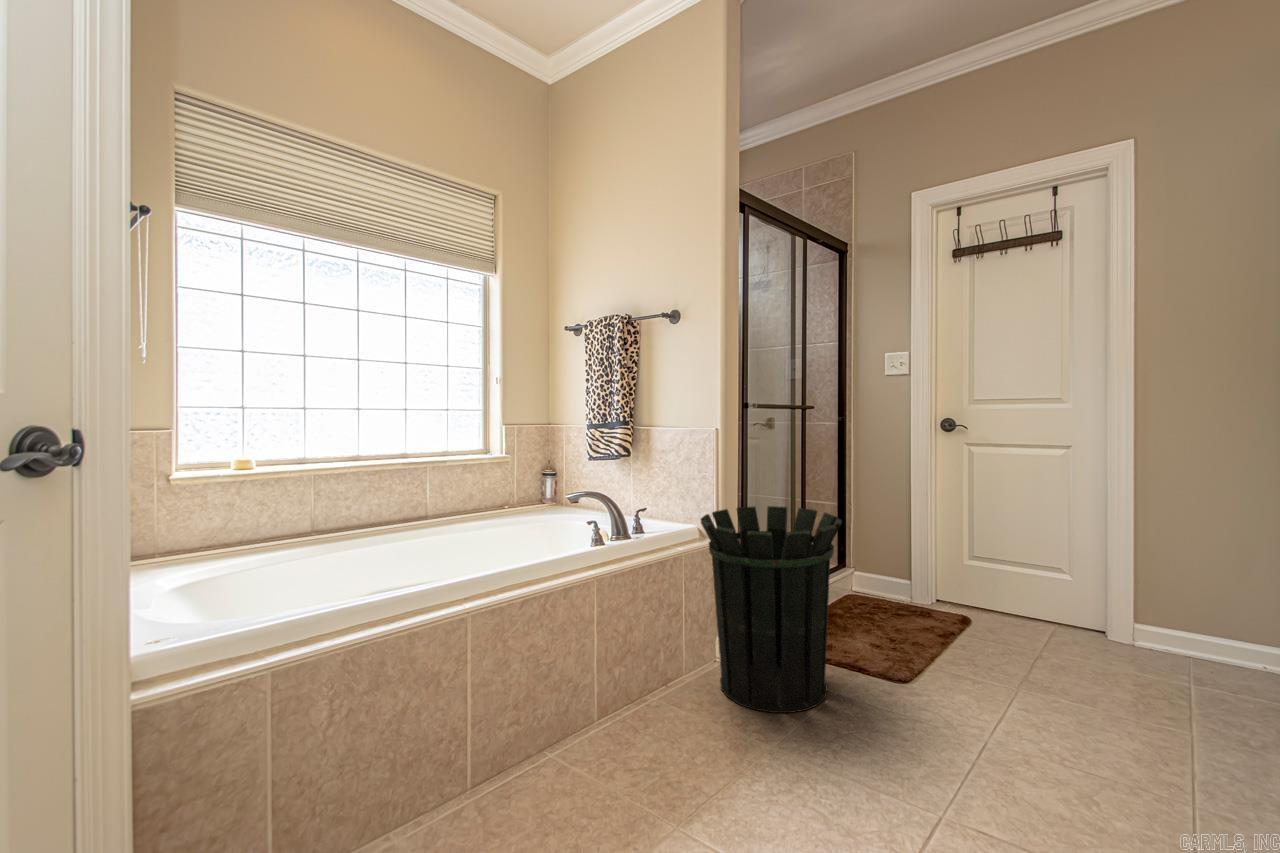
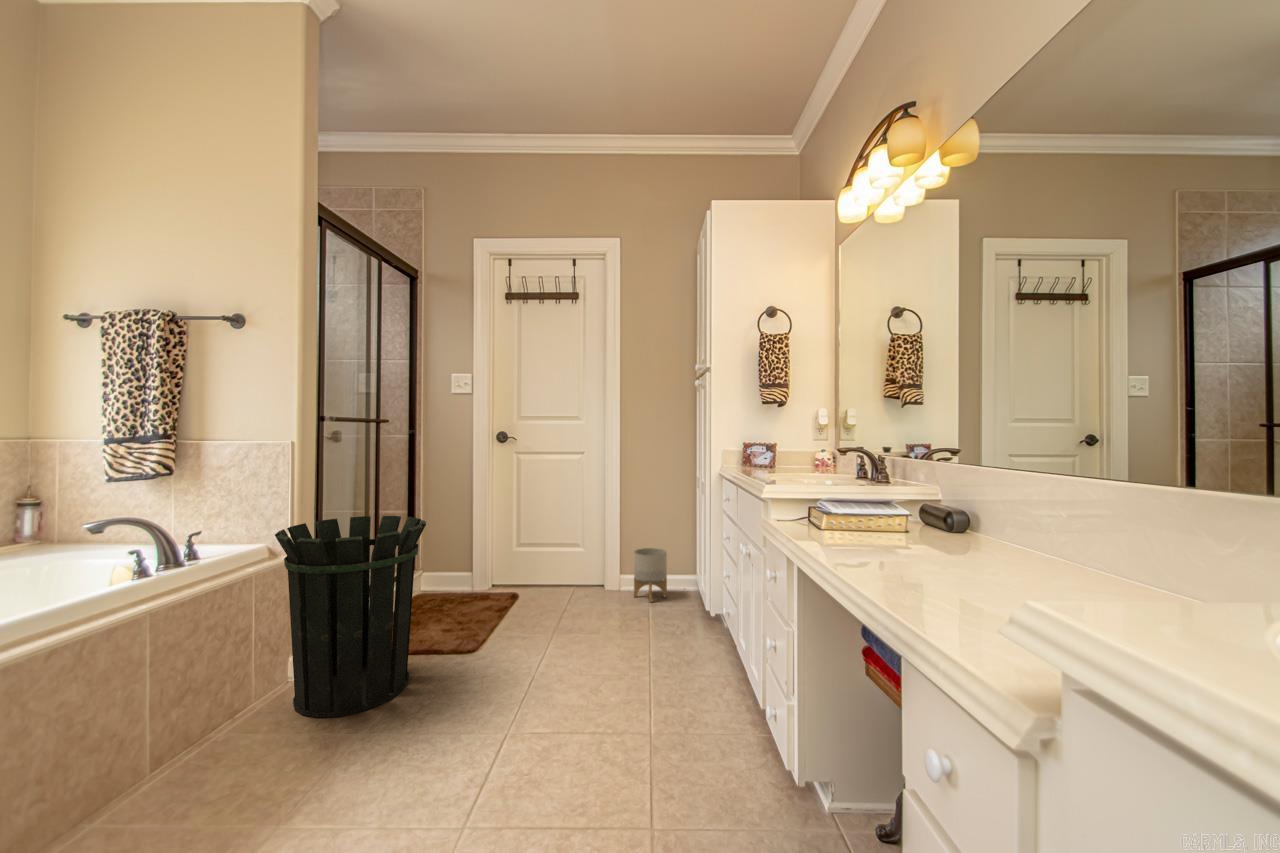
planter: none [1179,596,1256,689] -> present [634,548,667,602]

